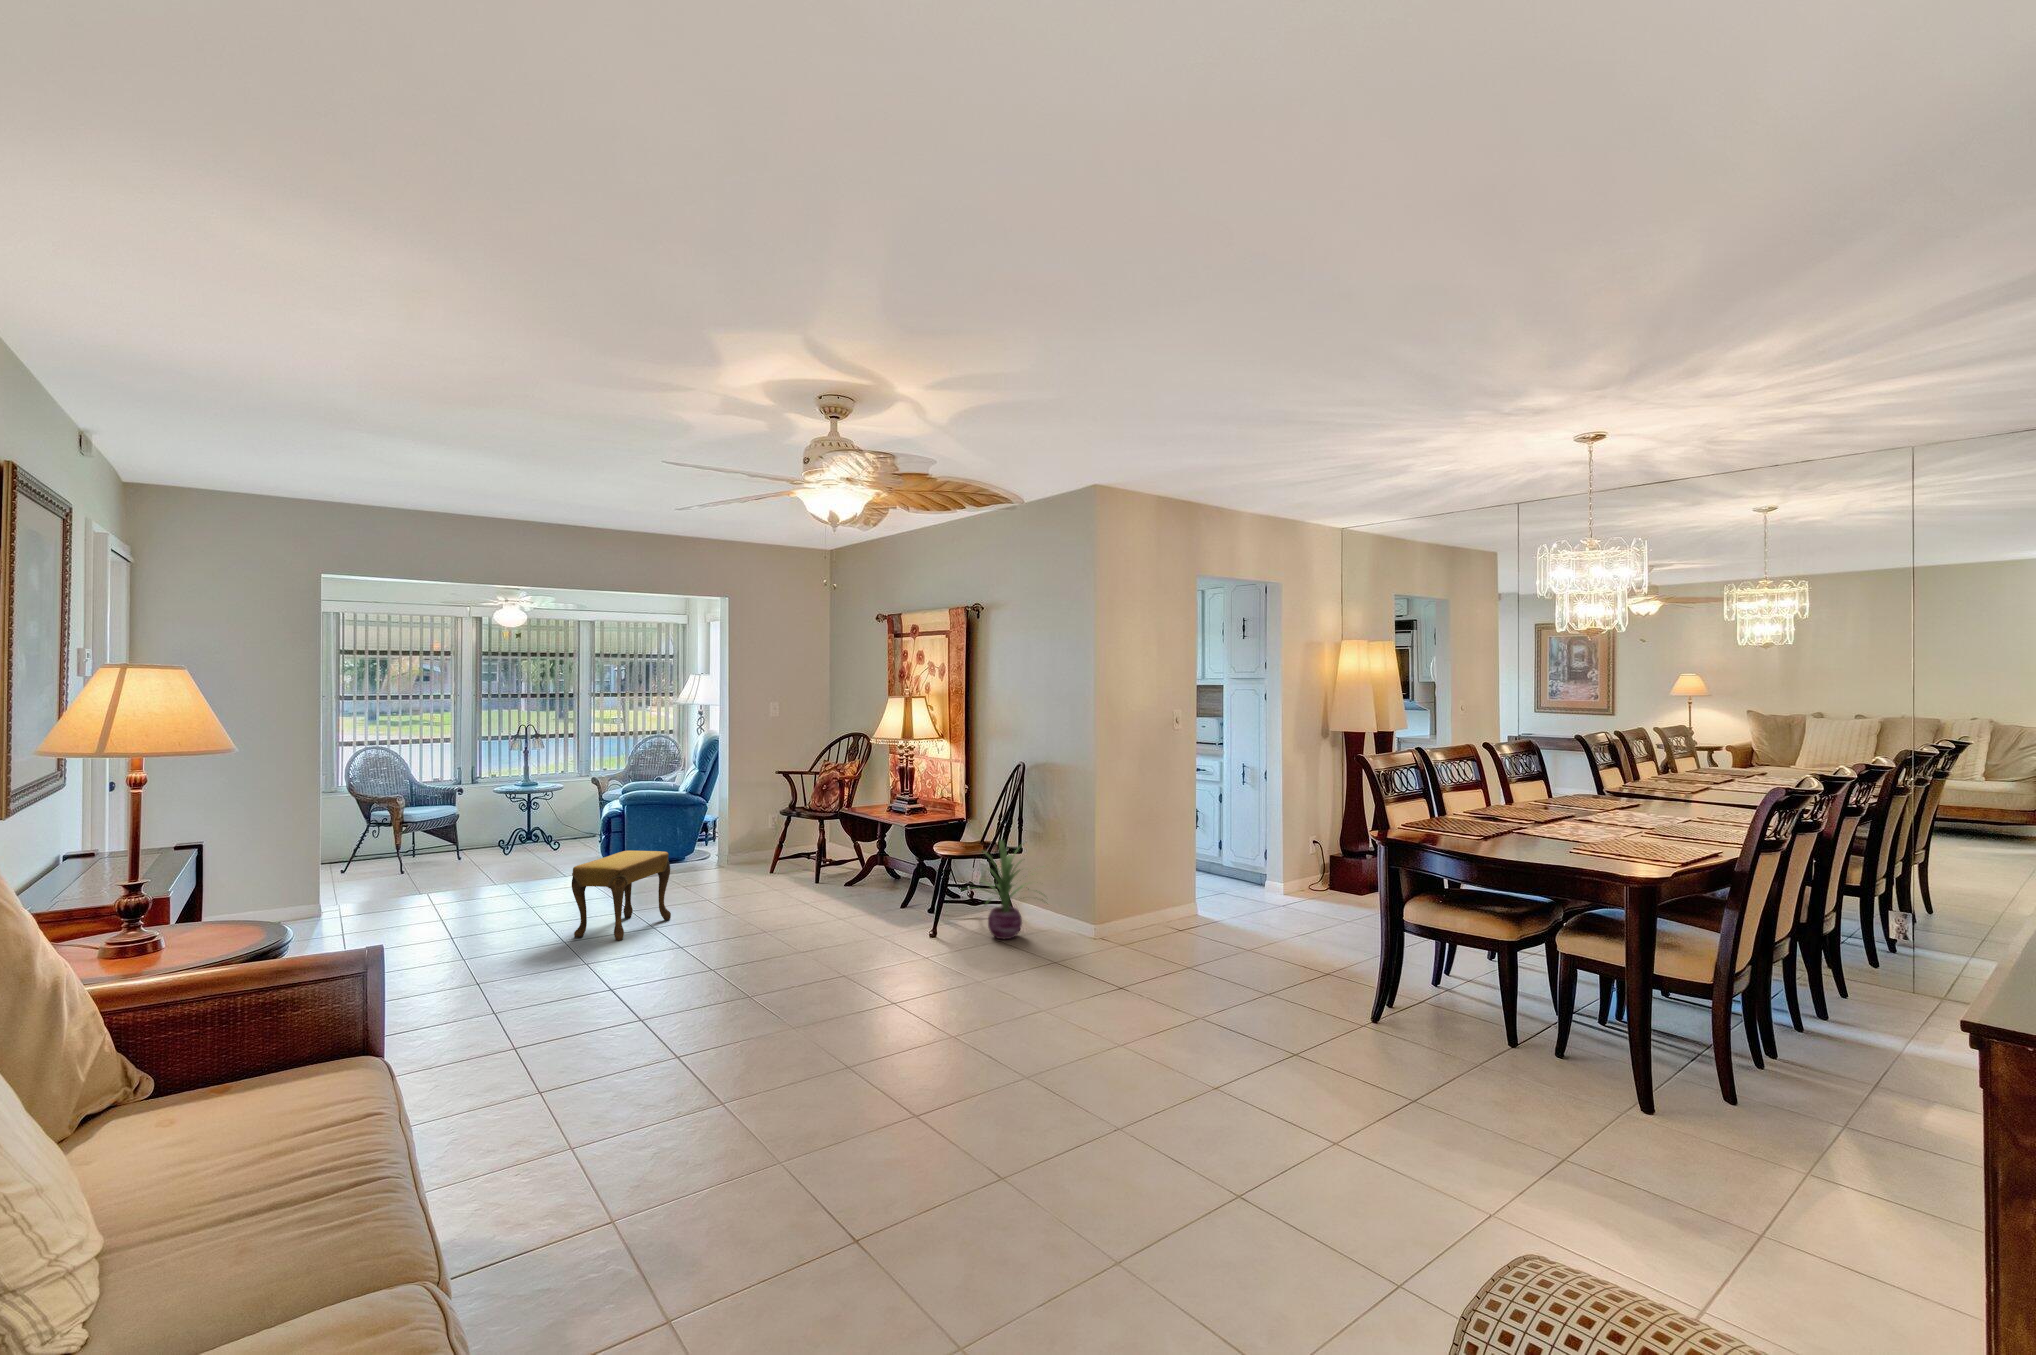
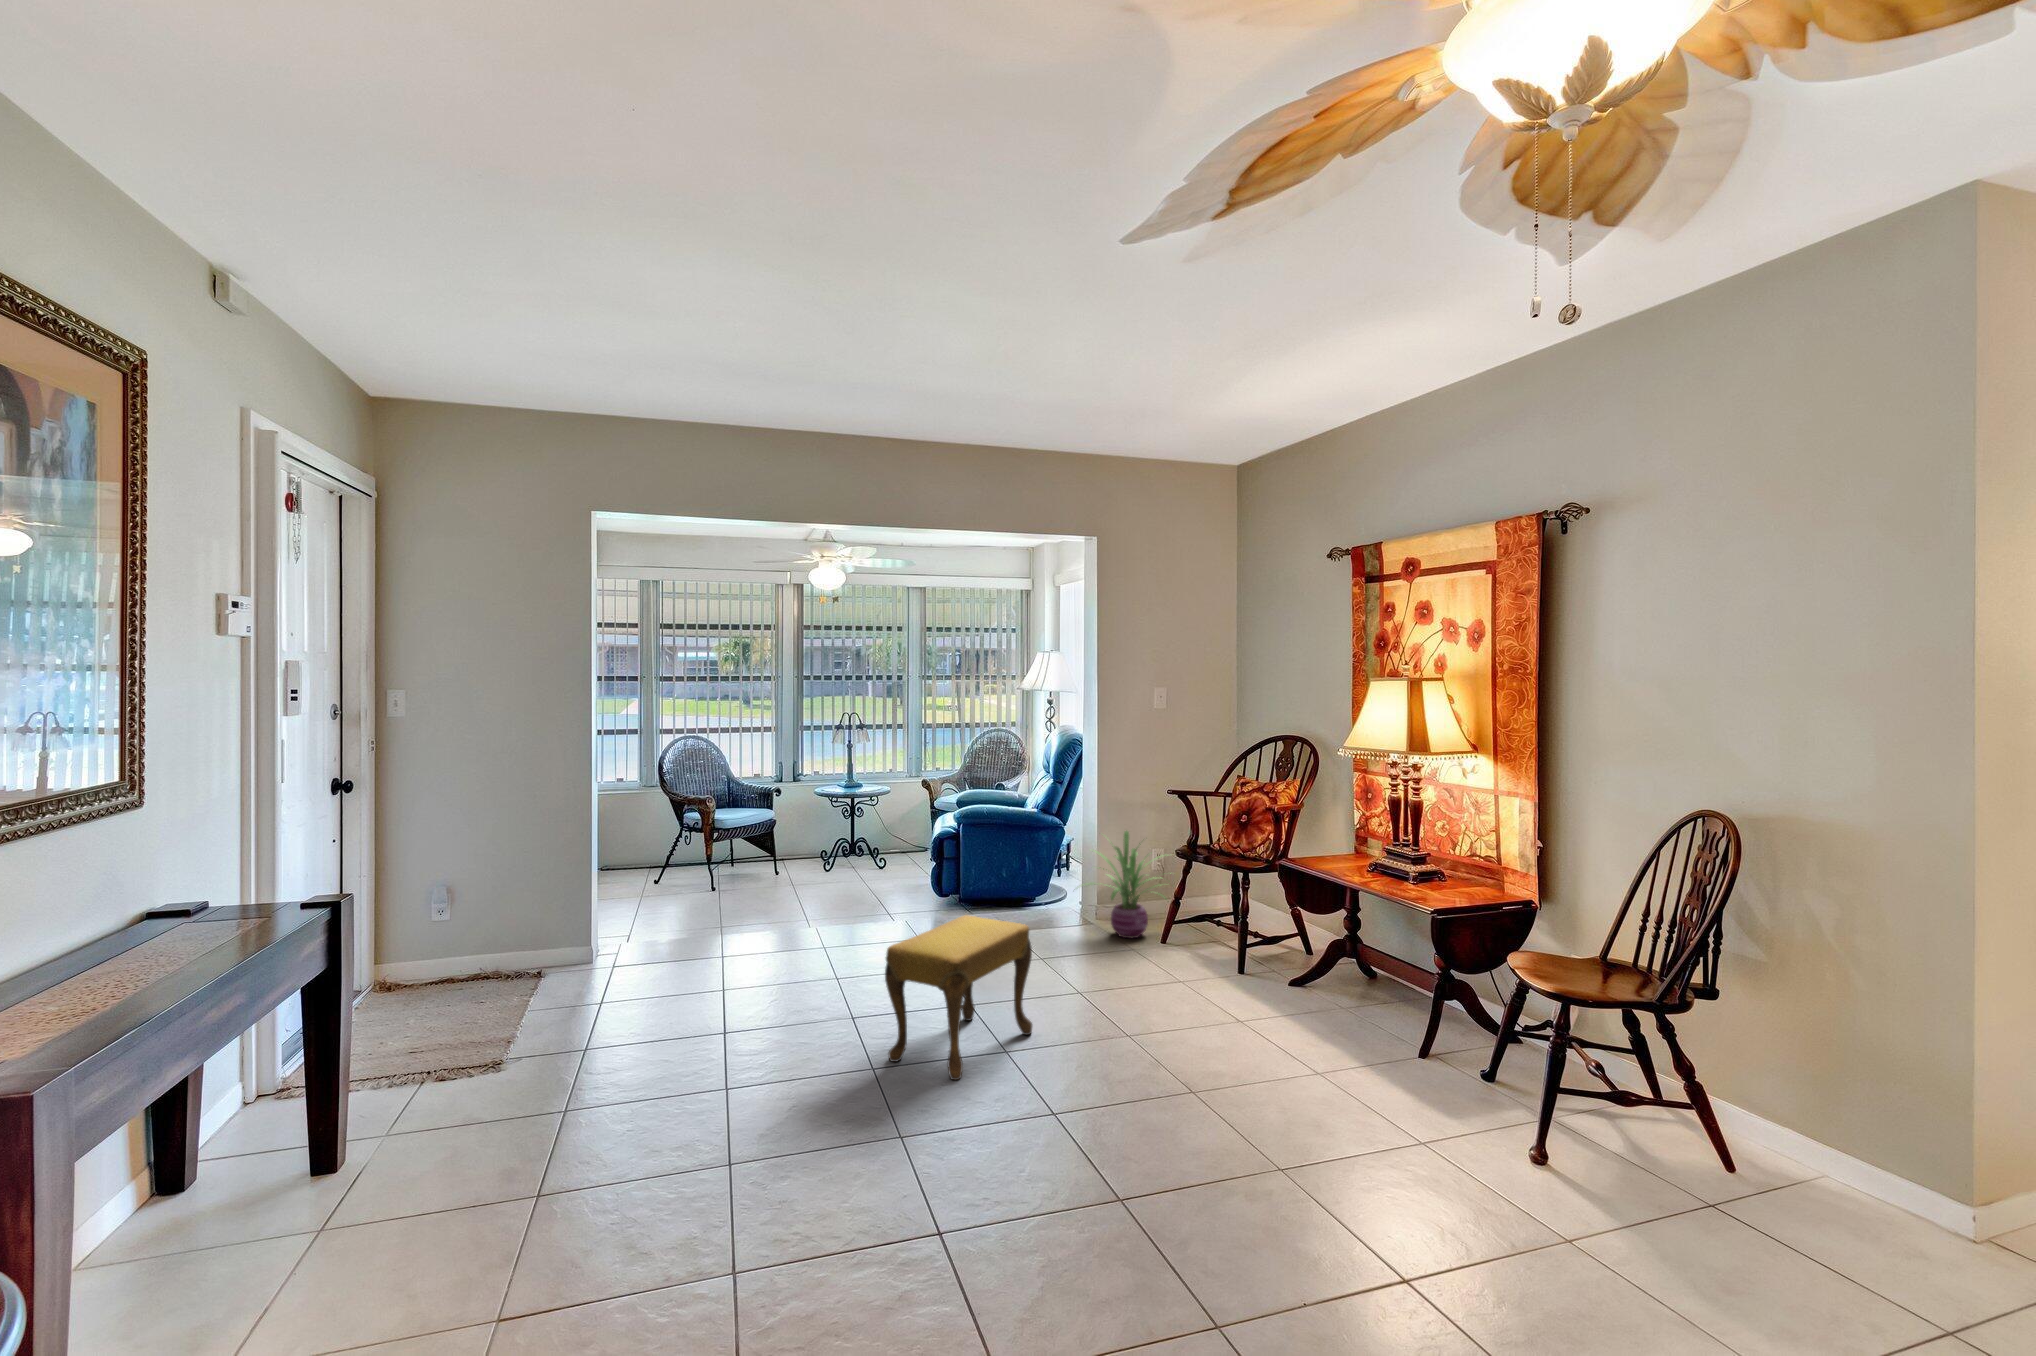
decorative plant: present [979,840,1044,939] -> present [1086,831,1168,938]

